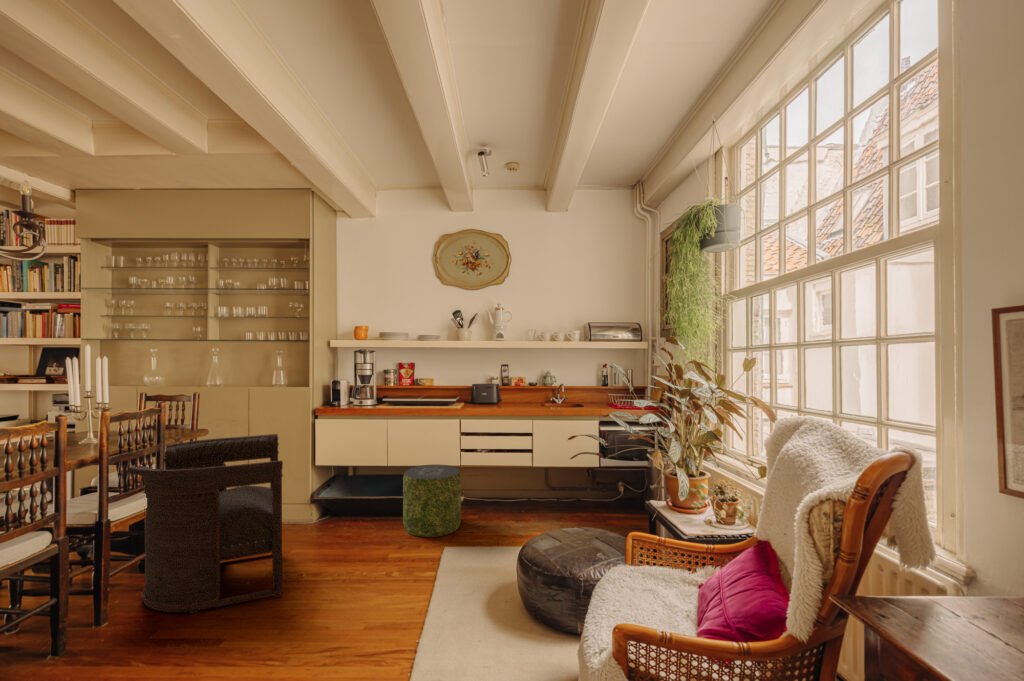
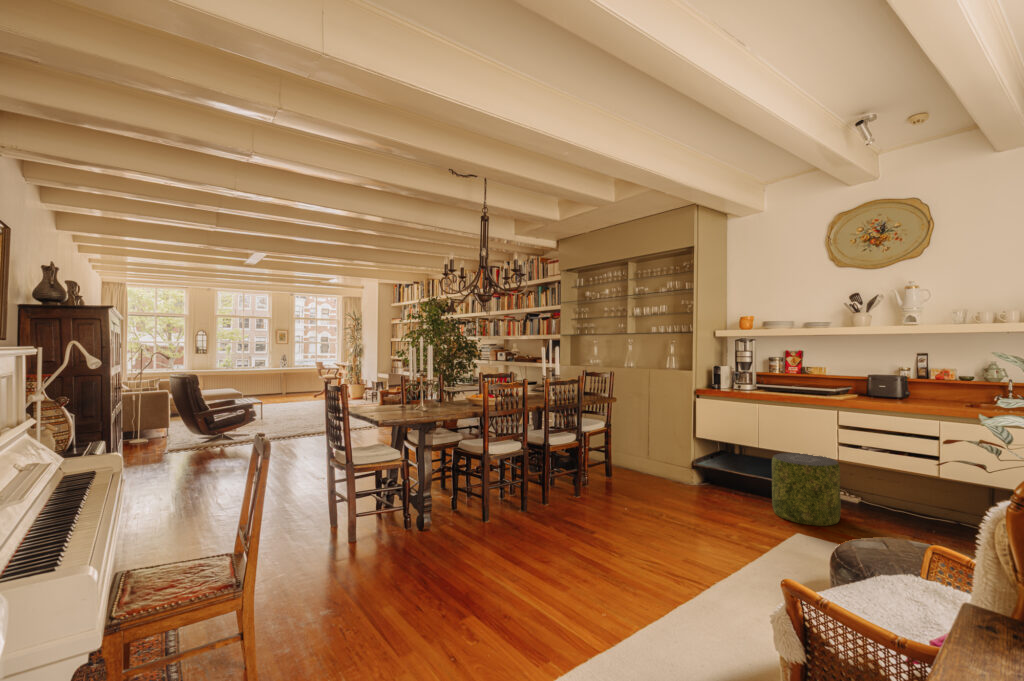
armchair: present [129,434,283,614] -> none [552,400,658,521]

